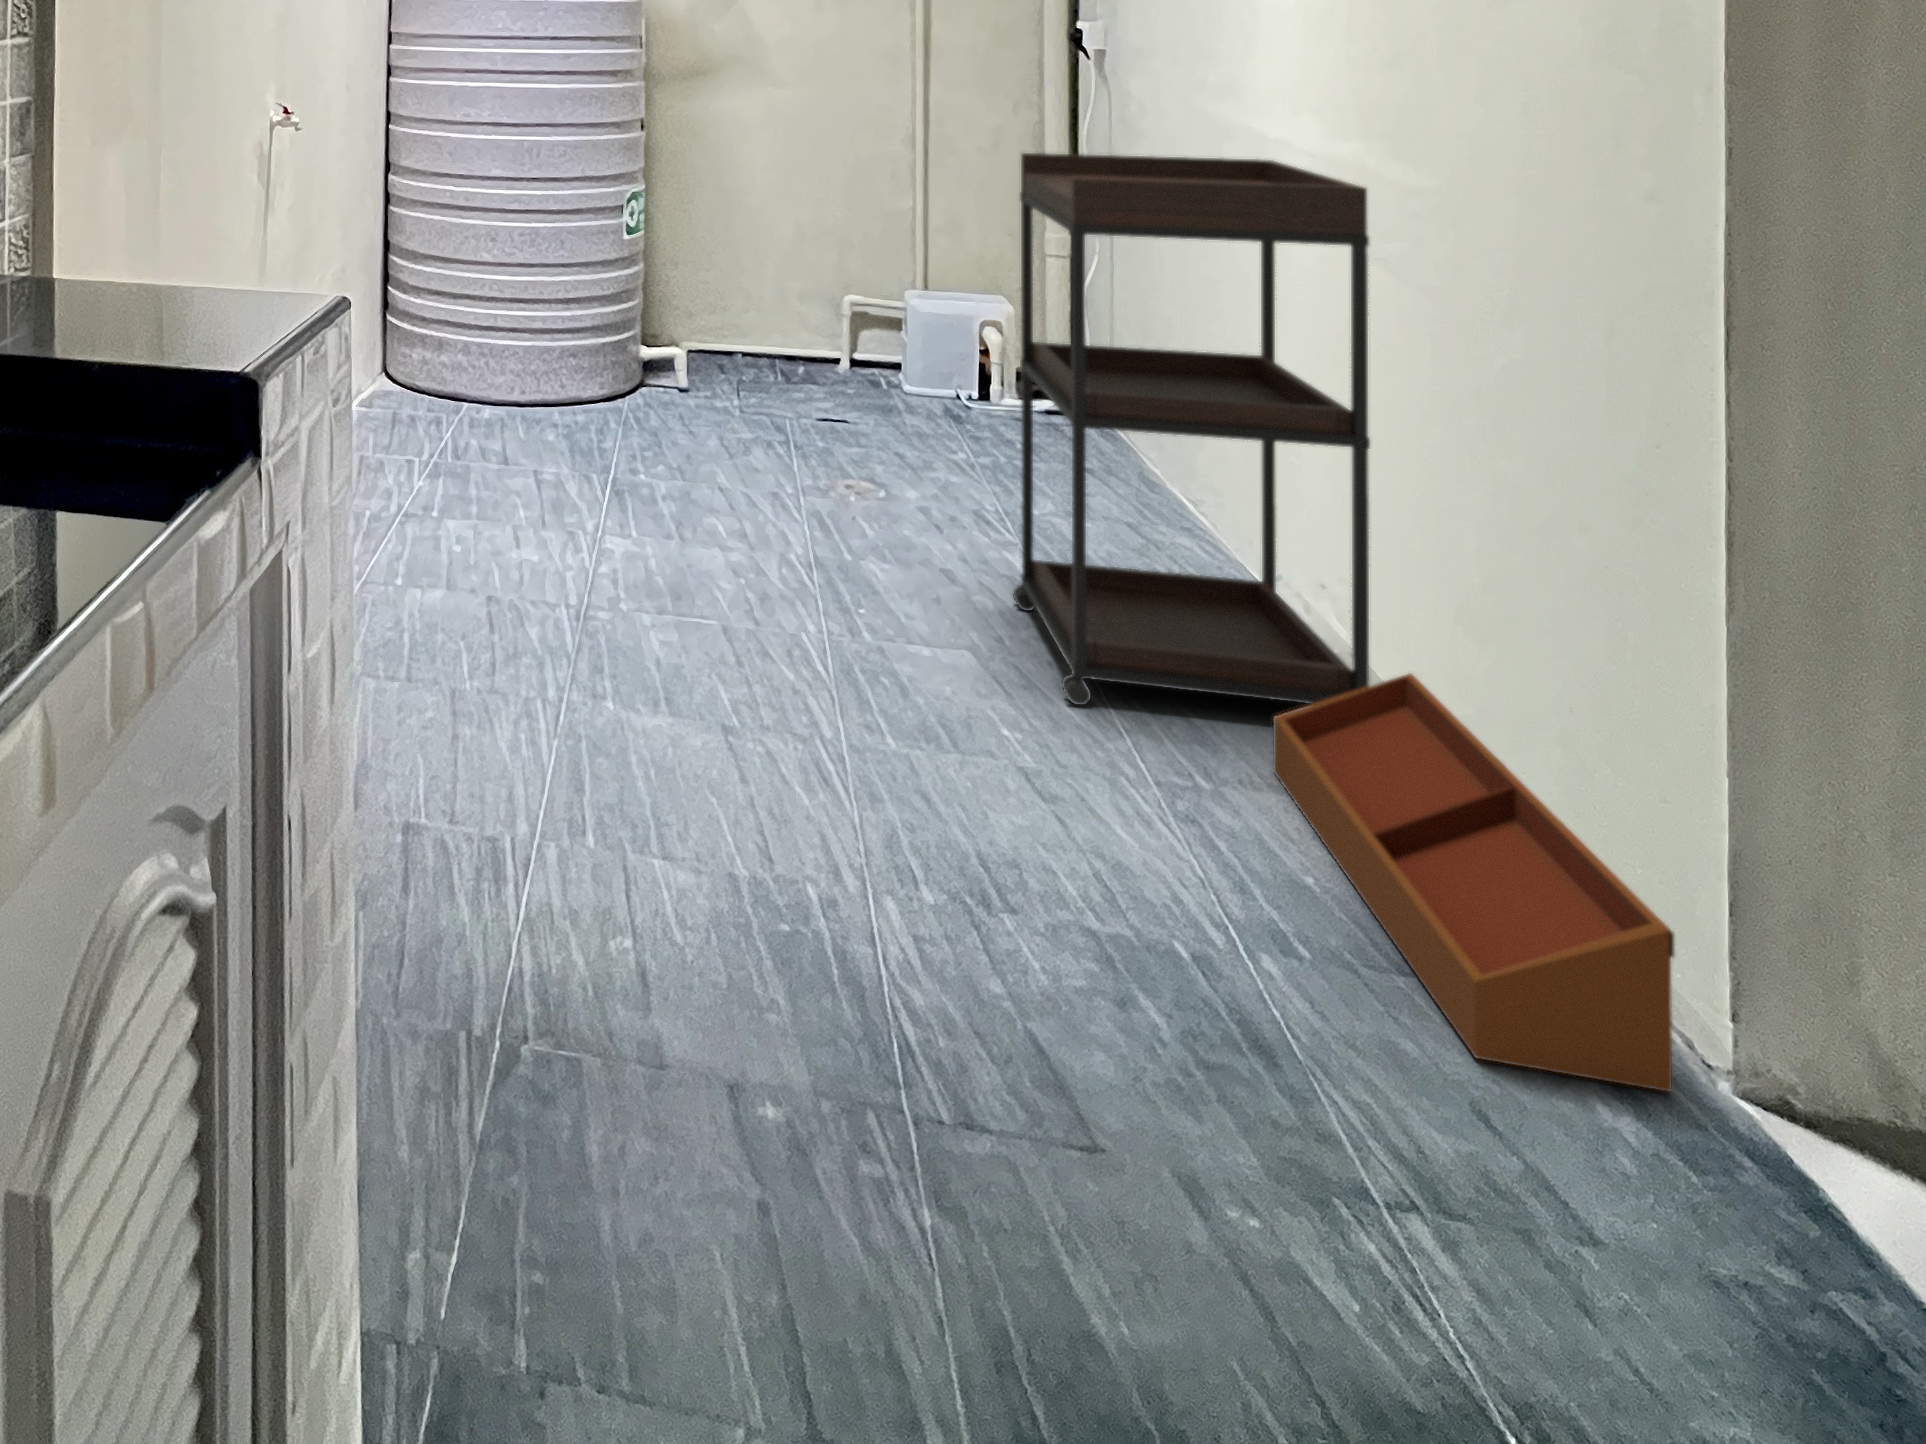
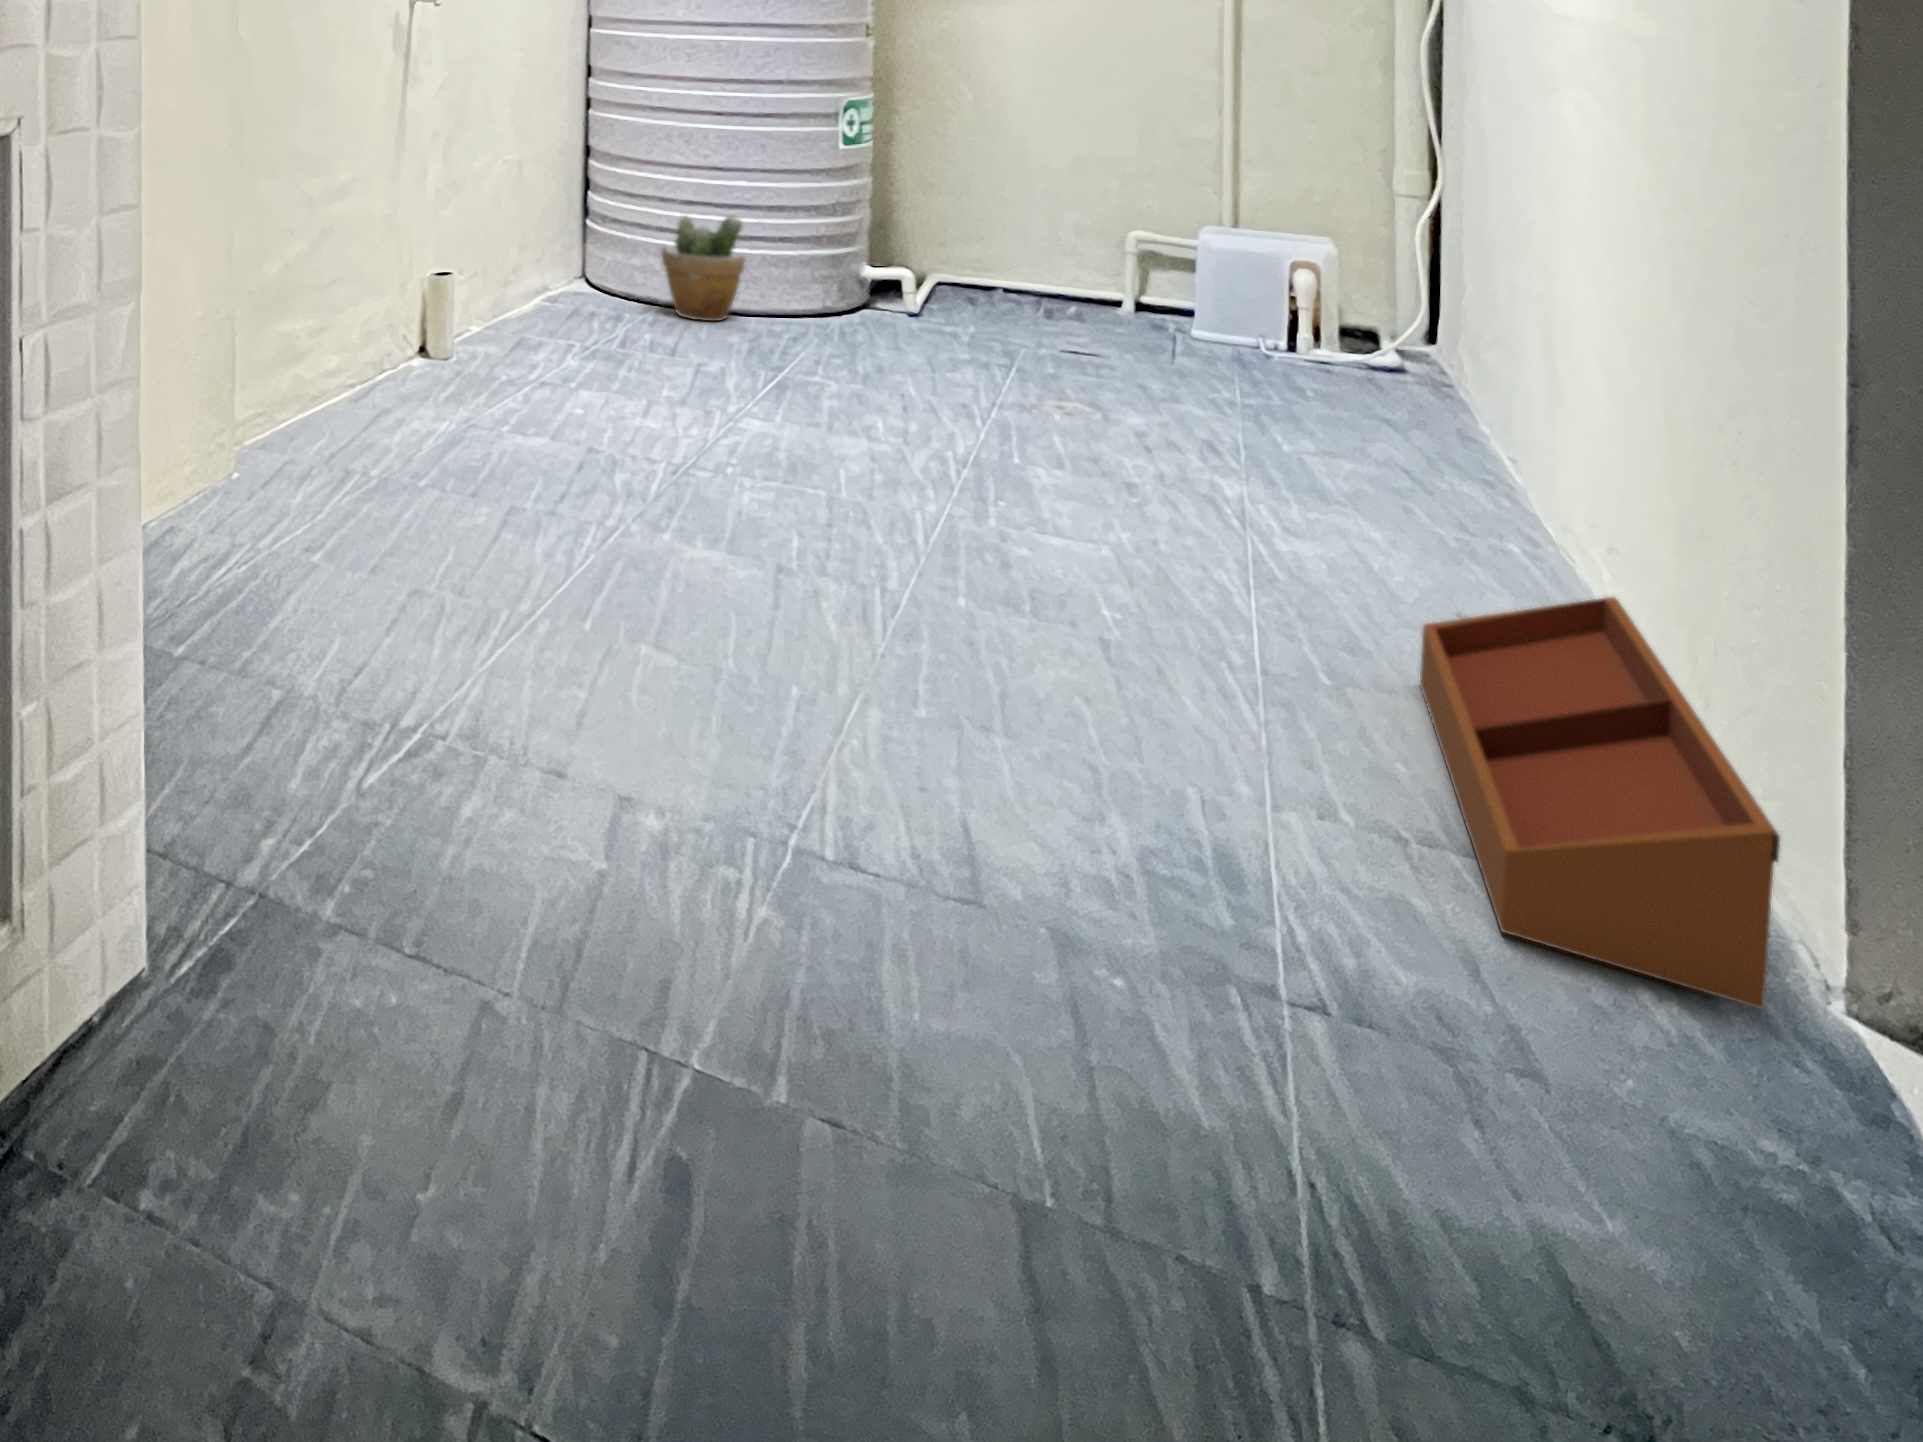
shelving unit: present [1013,153,1370,705] -> none [1179,30,1620,676]
potted plant: none [487,316,567,427] -> present [661,216,745,321]

